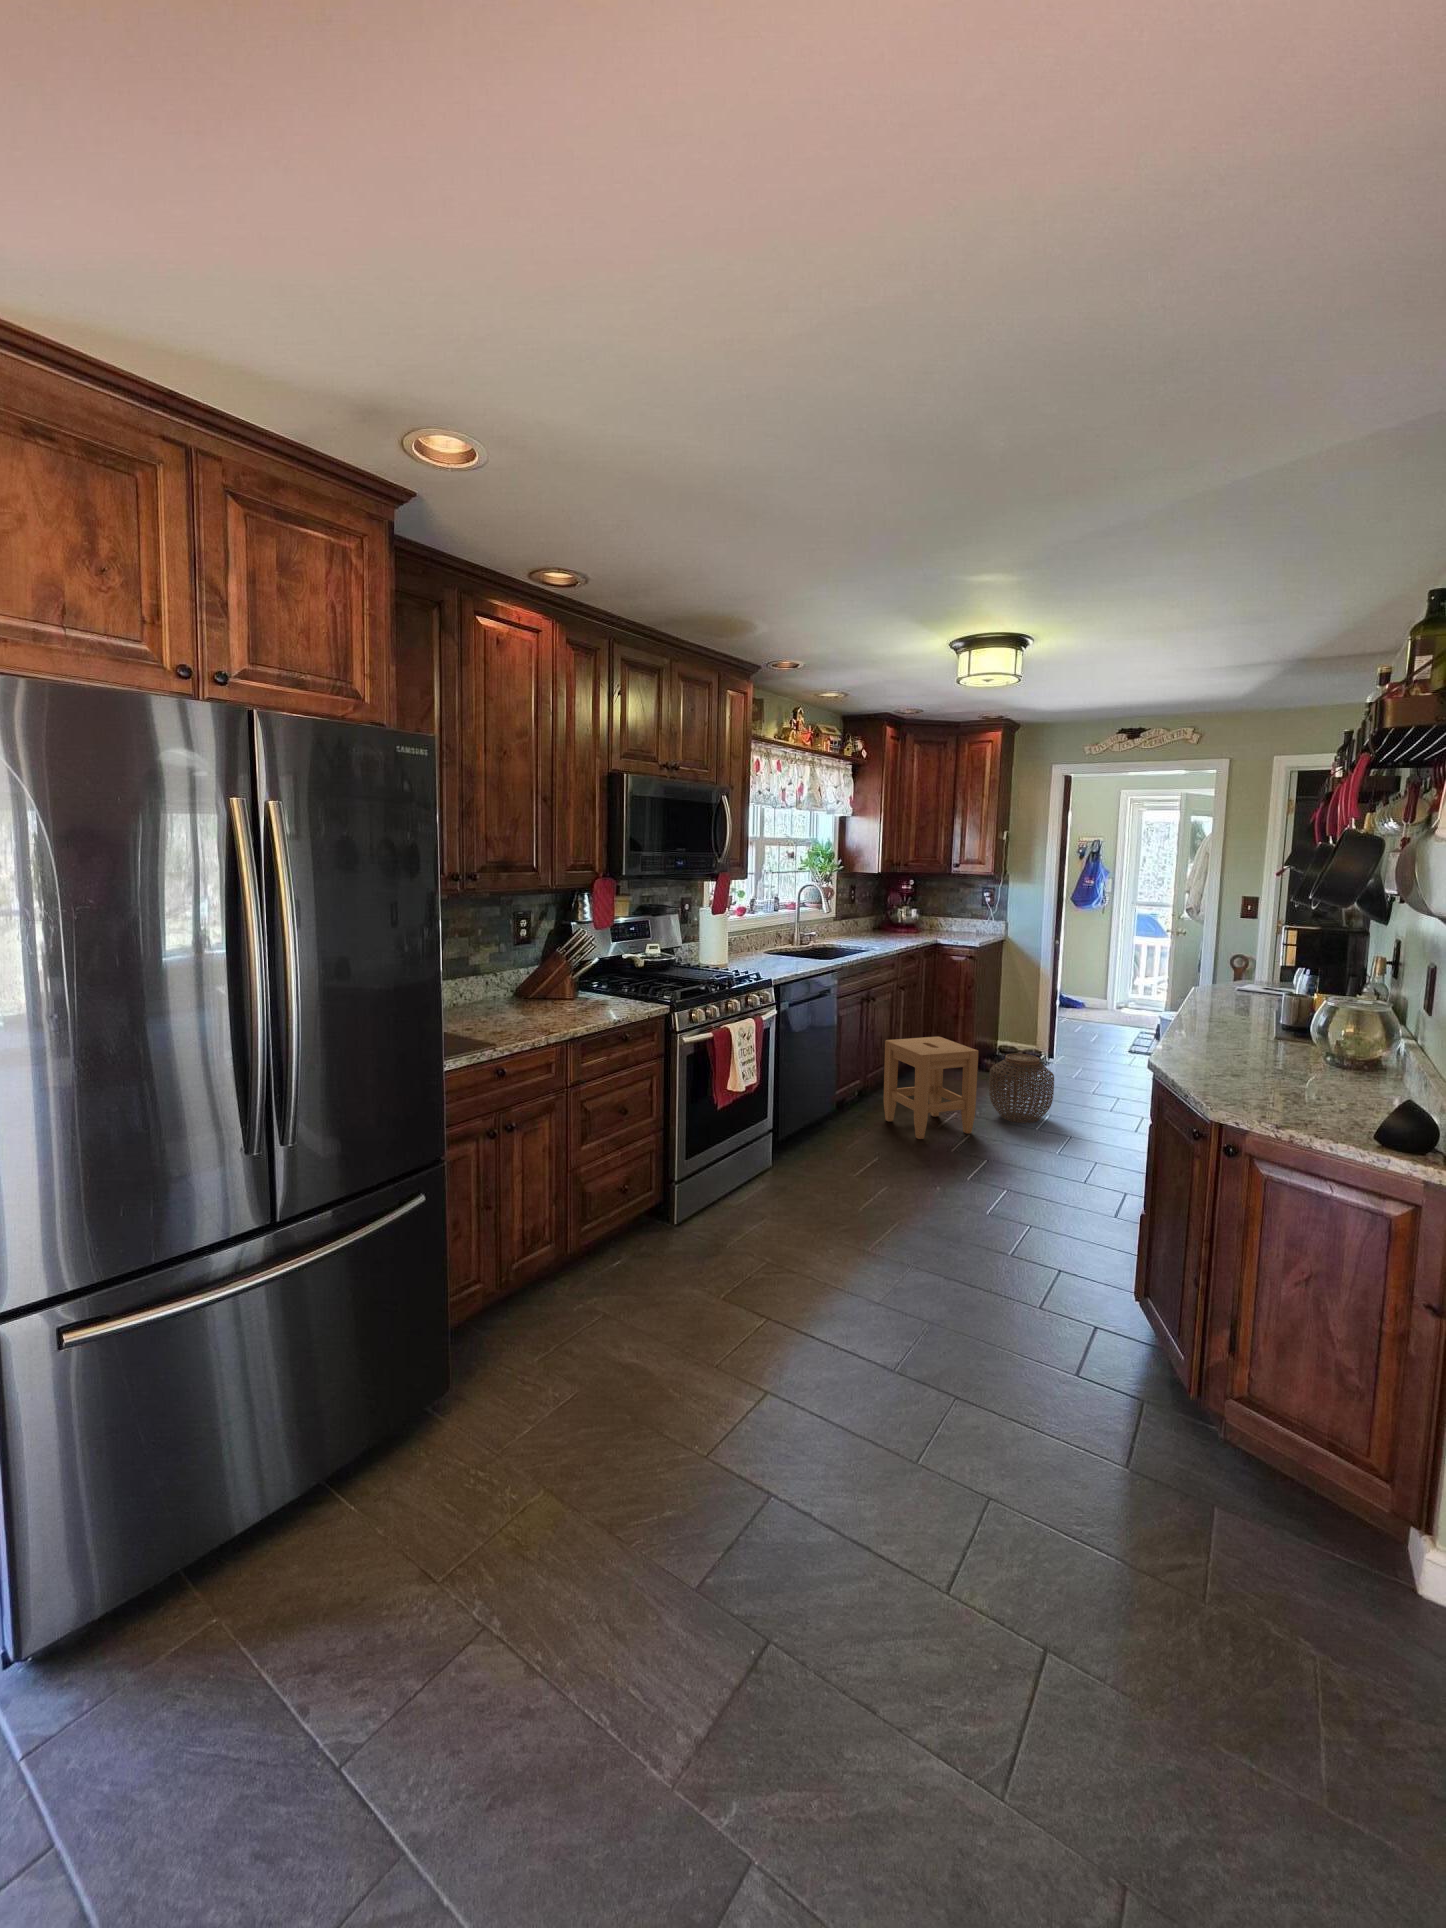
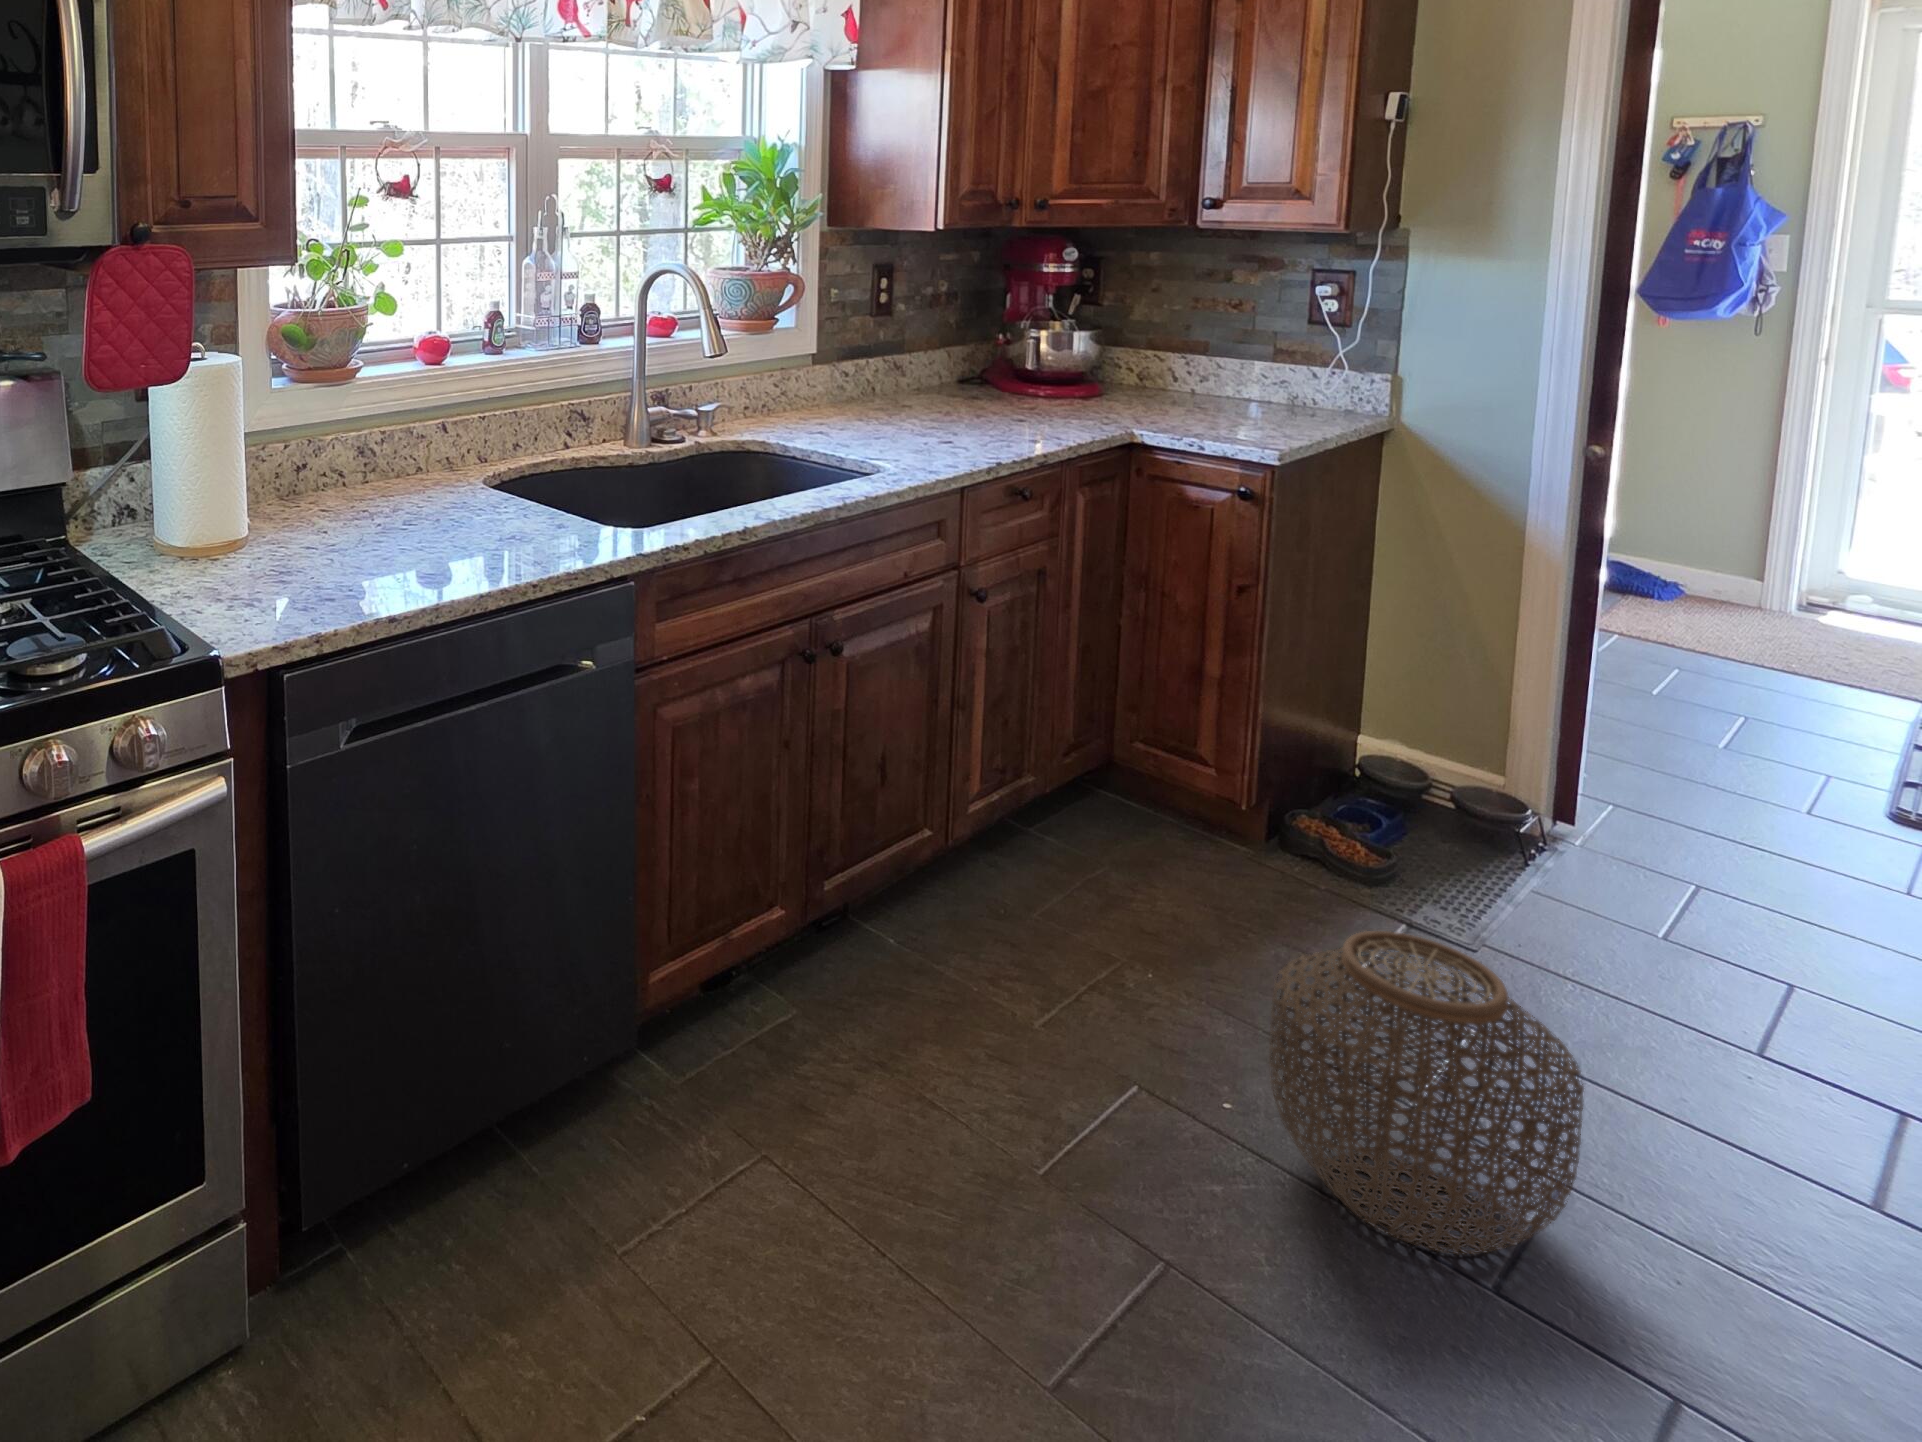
stool: present [884,1036,979,1139] -> none [828,826,1192,1282]

